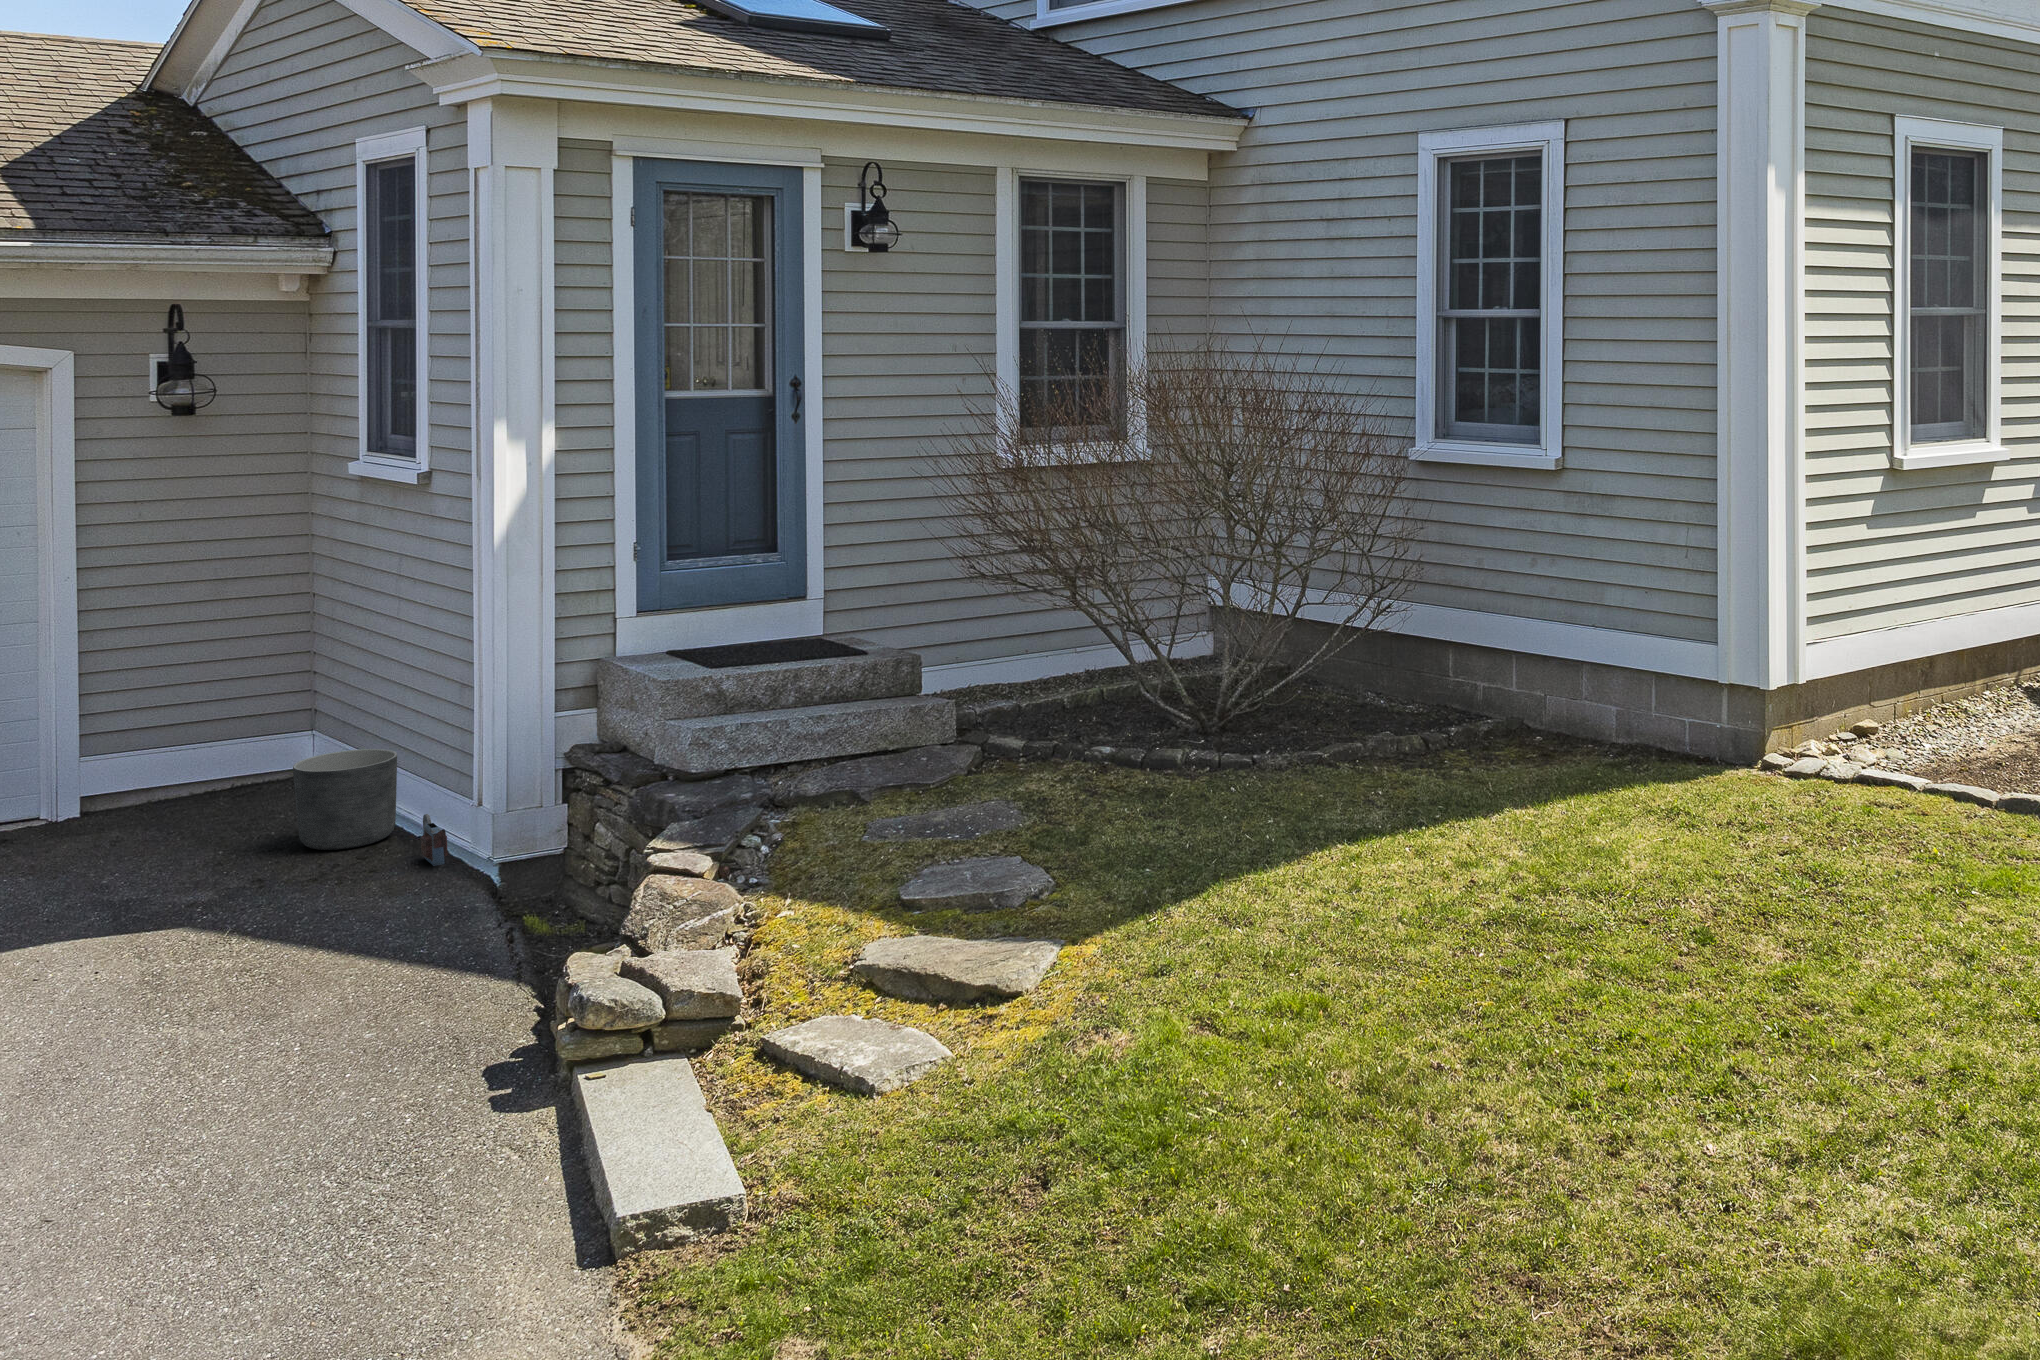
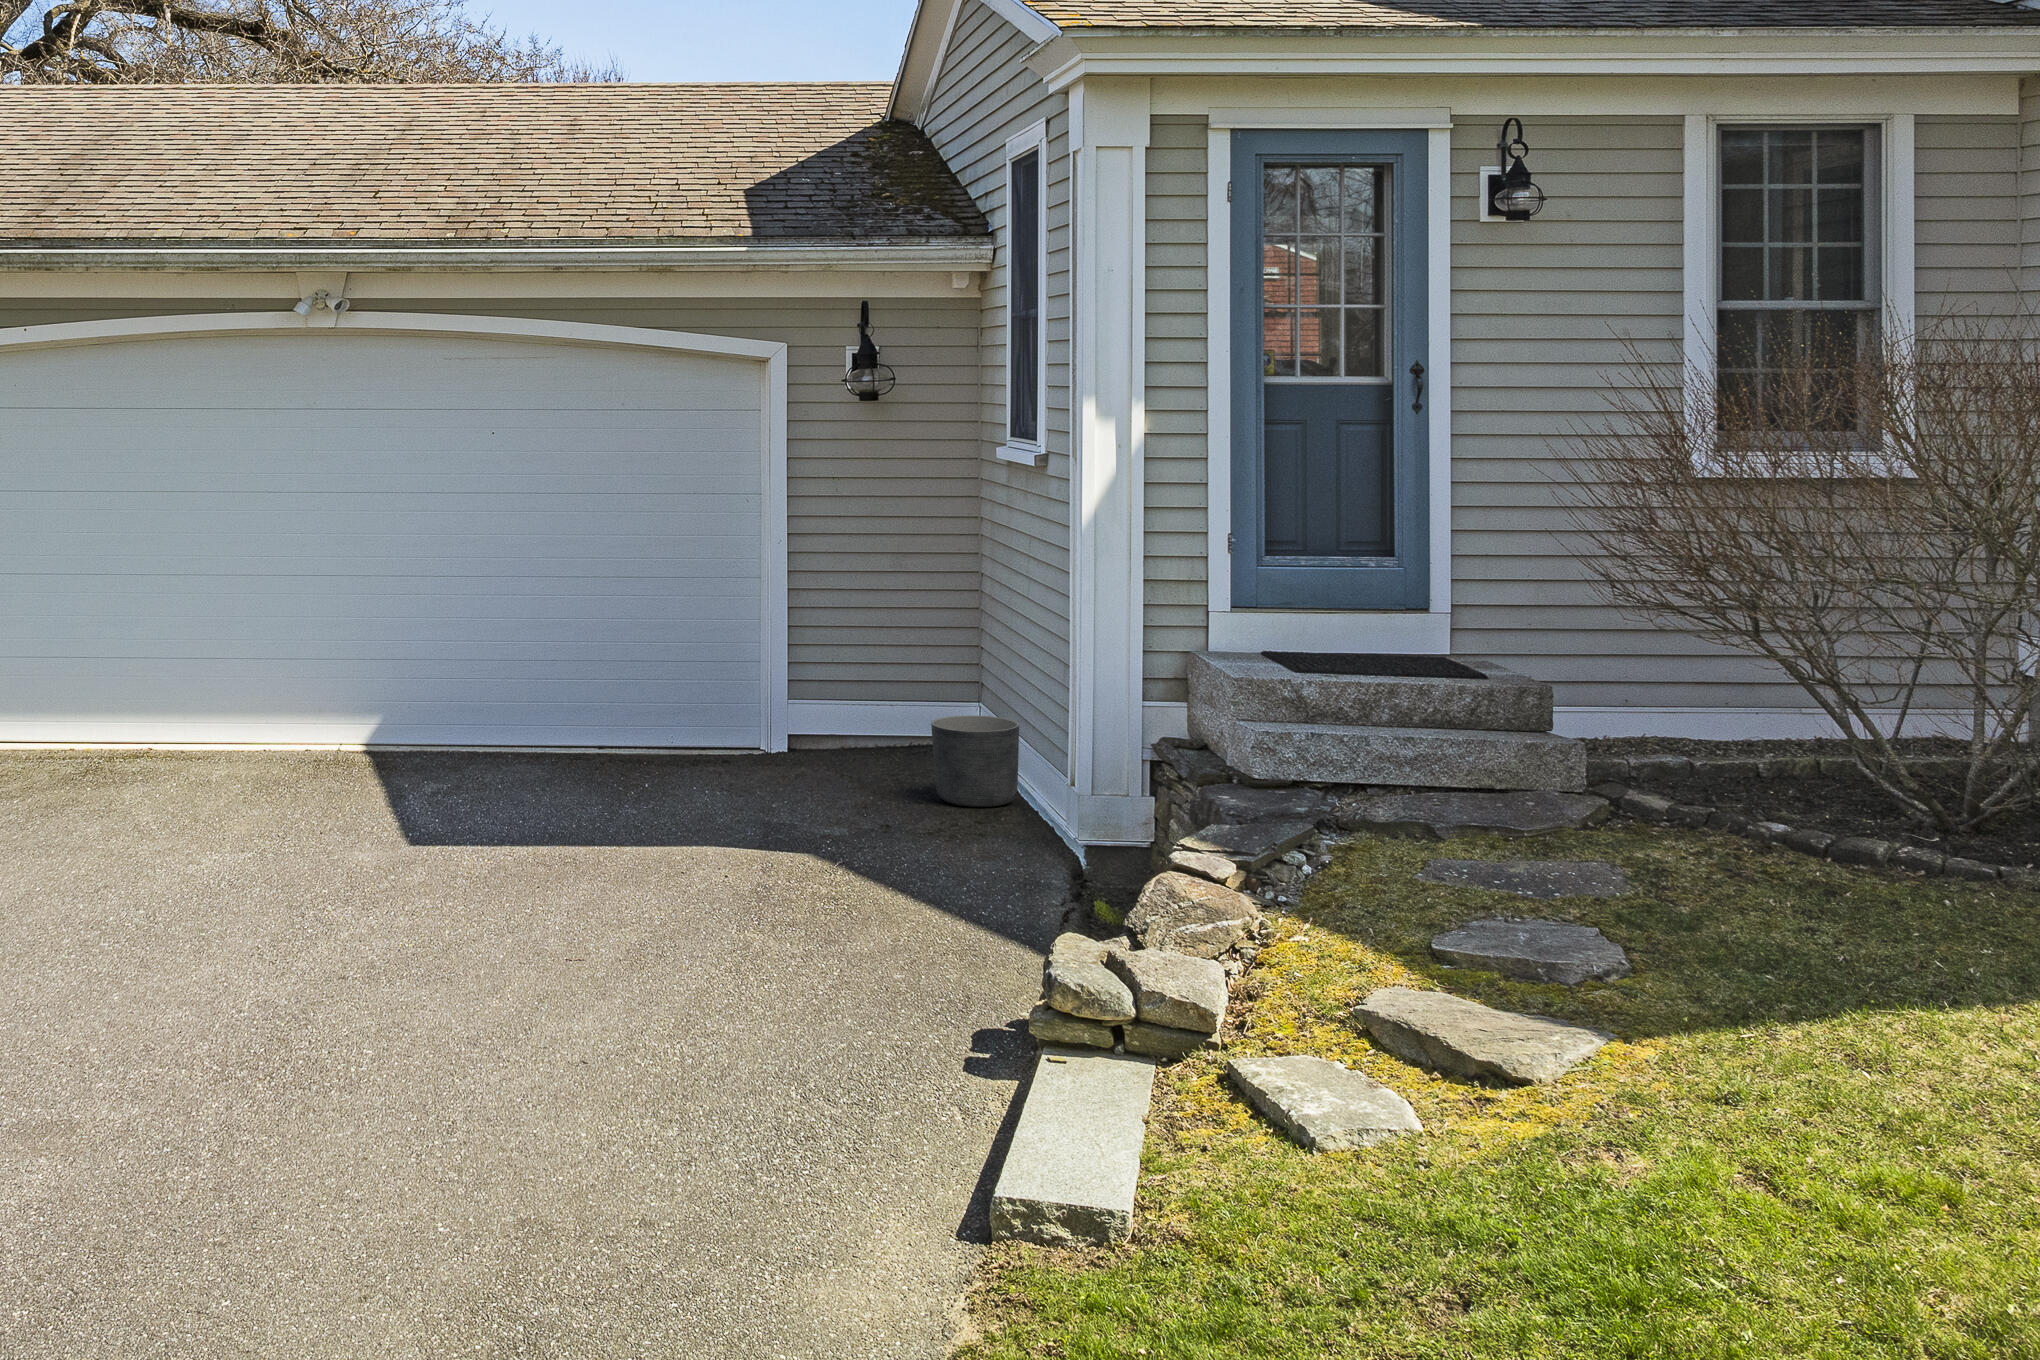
watering can: present [421,814,448,866] -> none [1027,785,1049,836]

